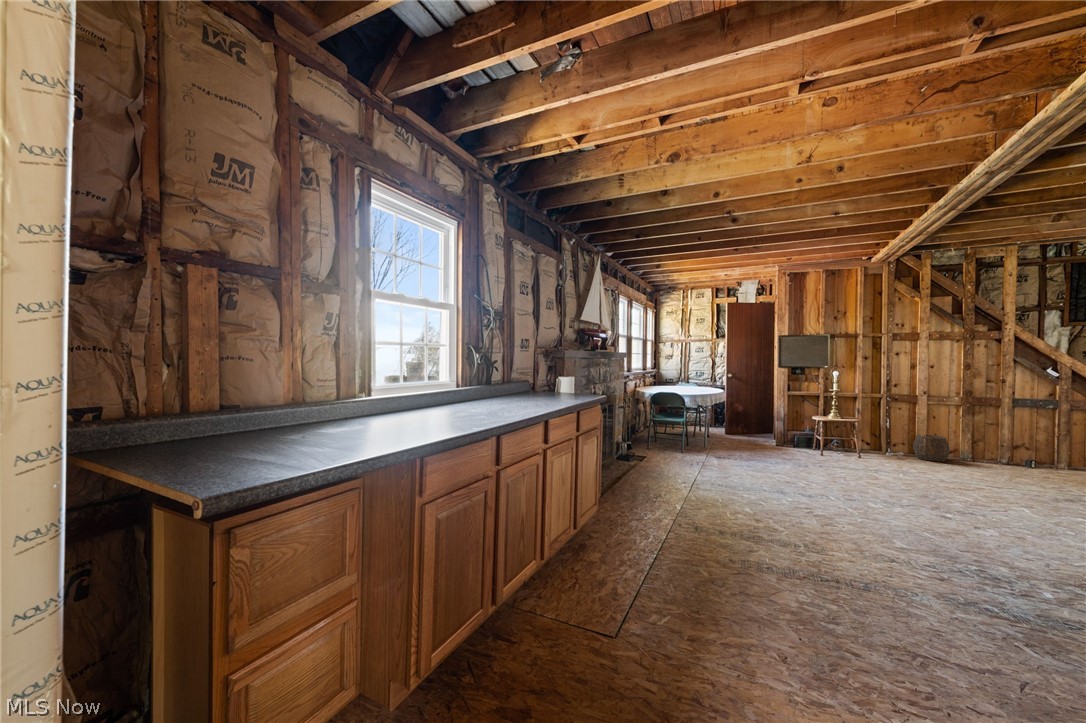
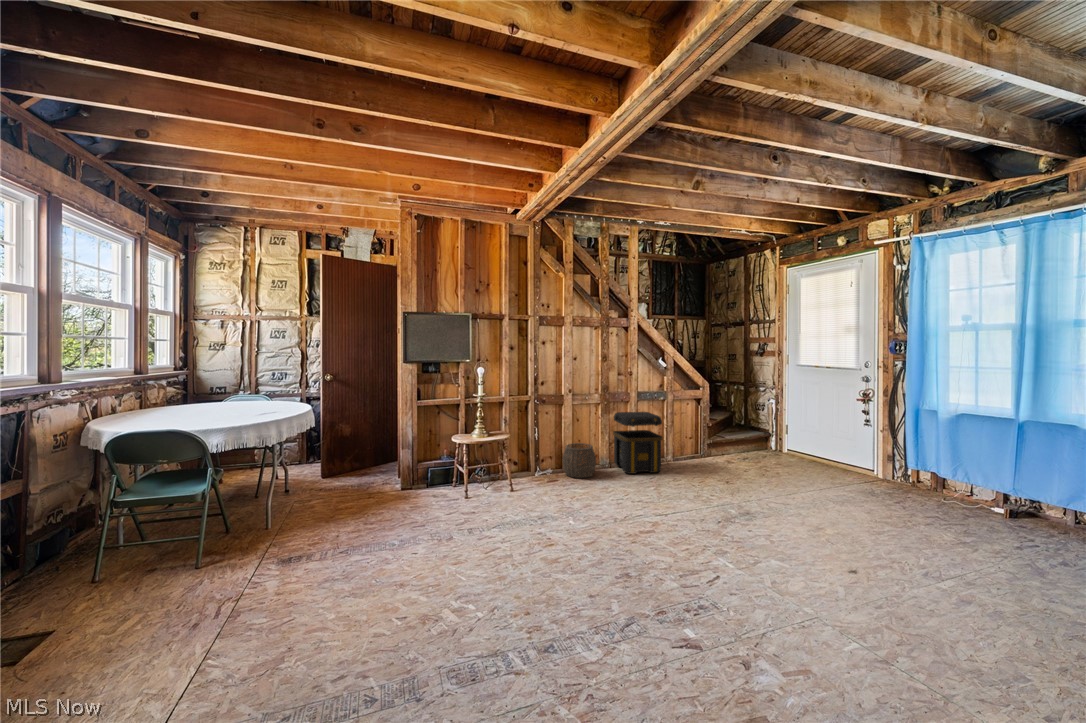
toolbox: none [978,415,1036,471] -> present [613,412,663,474]

